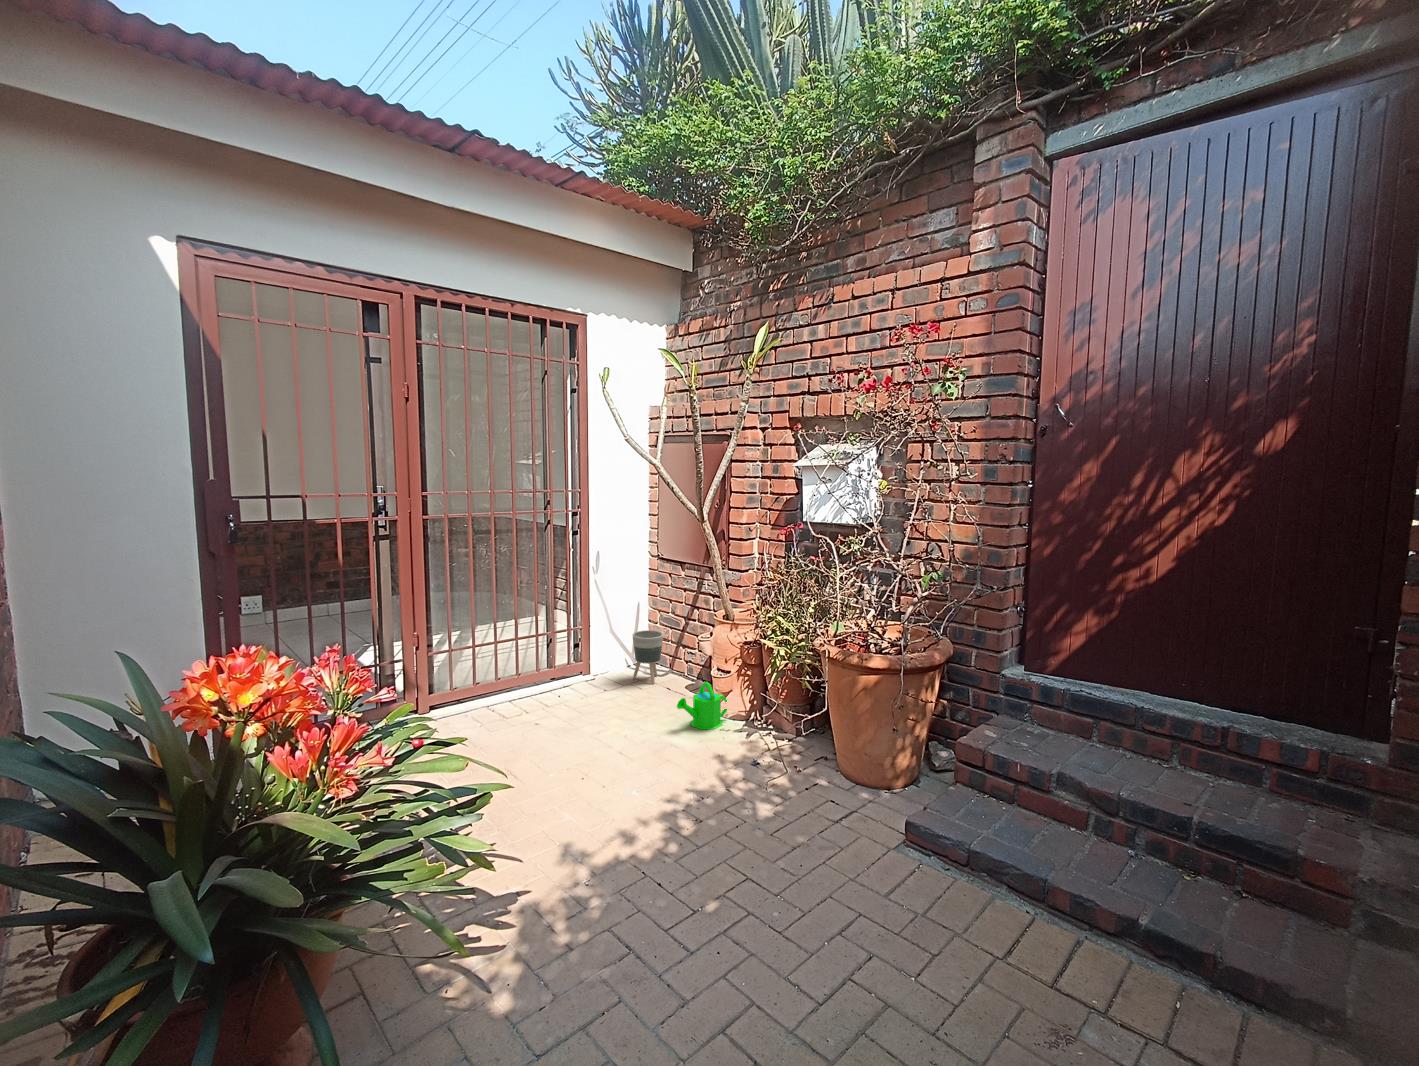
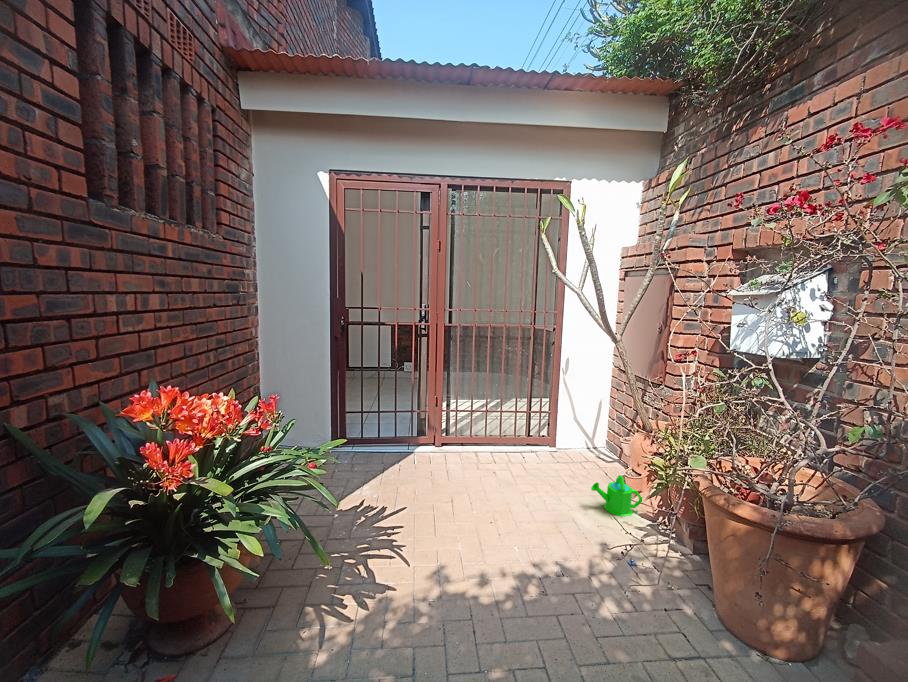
planter: present [633,630,663,684] -> none [587,420,613,463]

